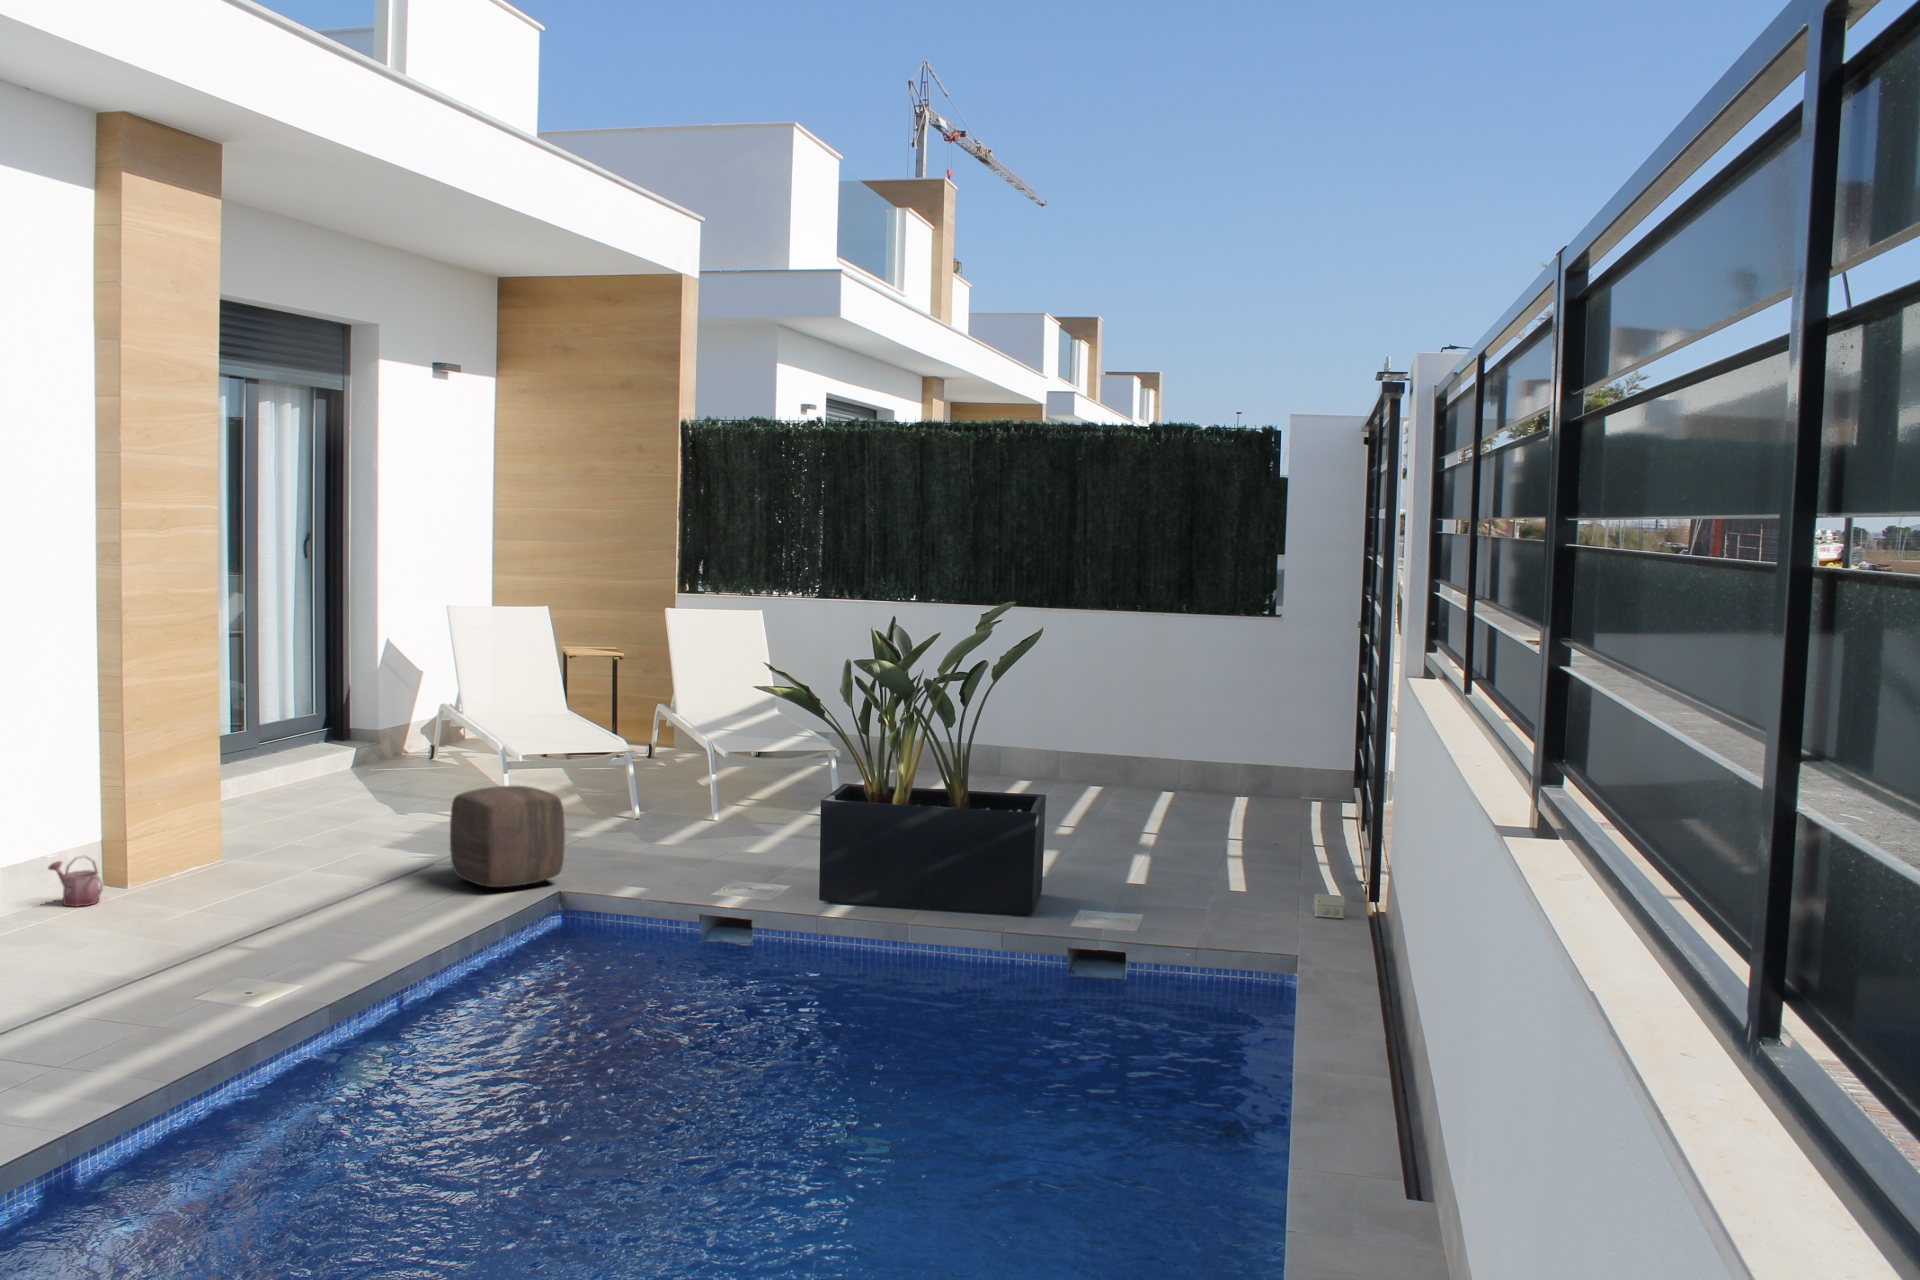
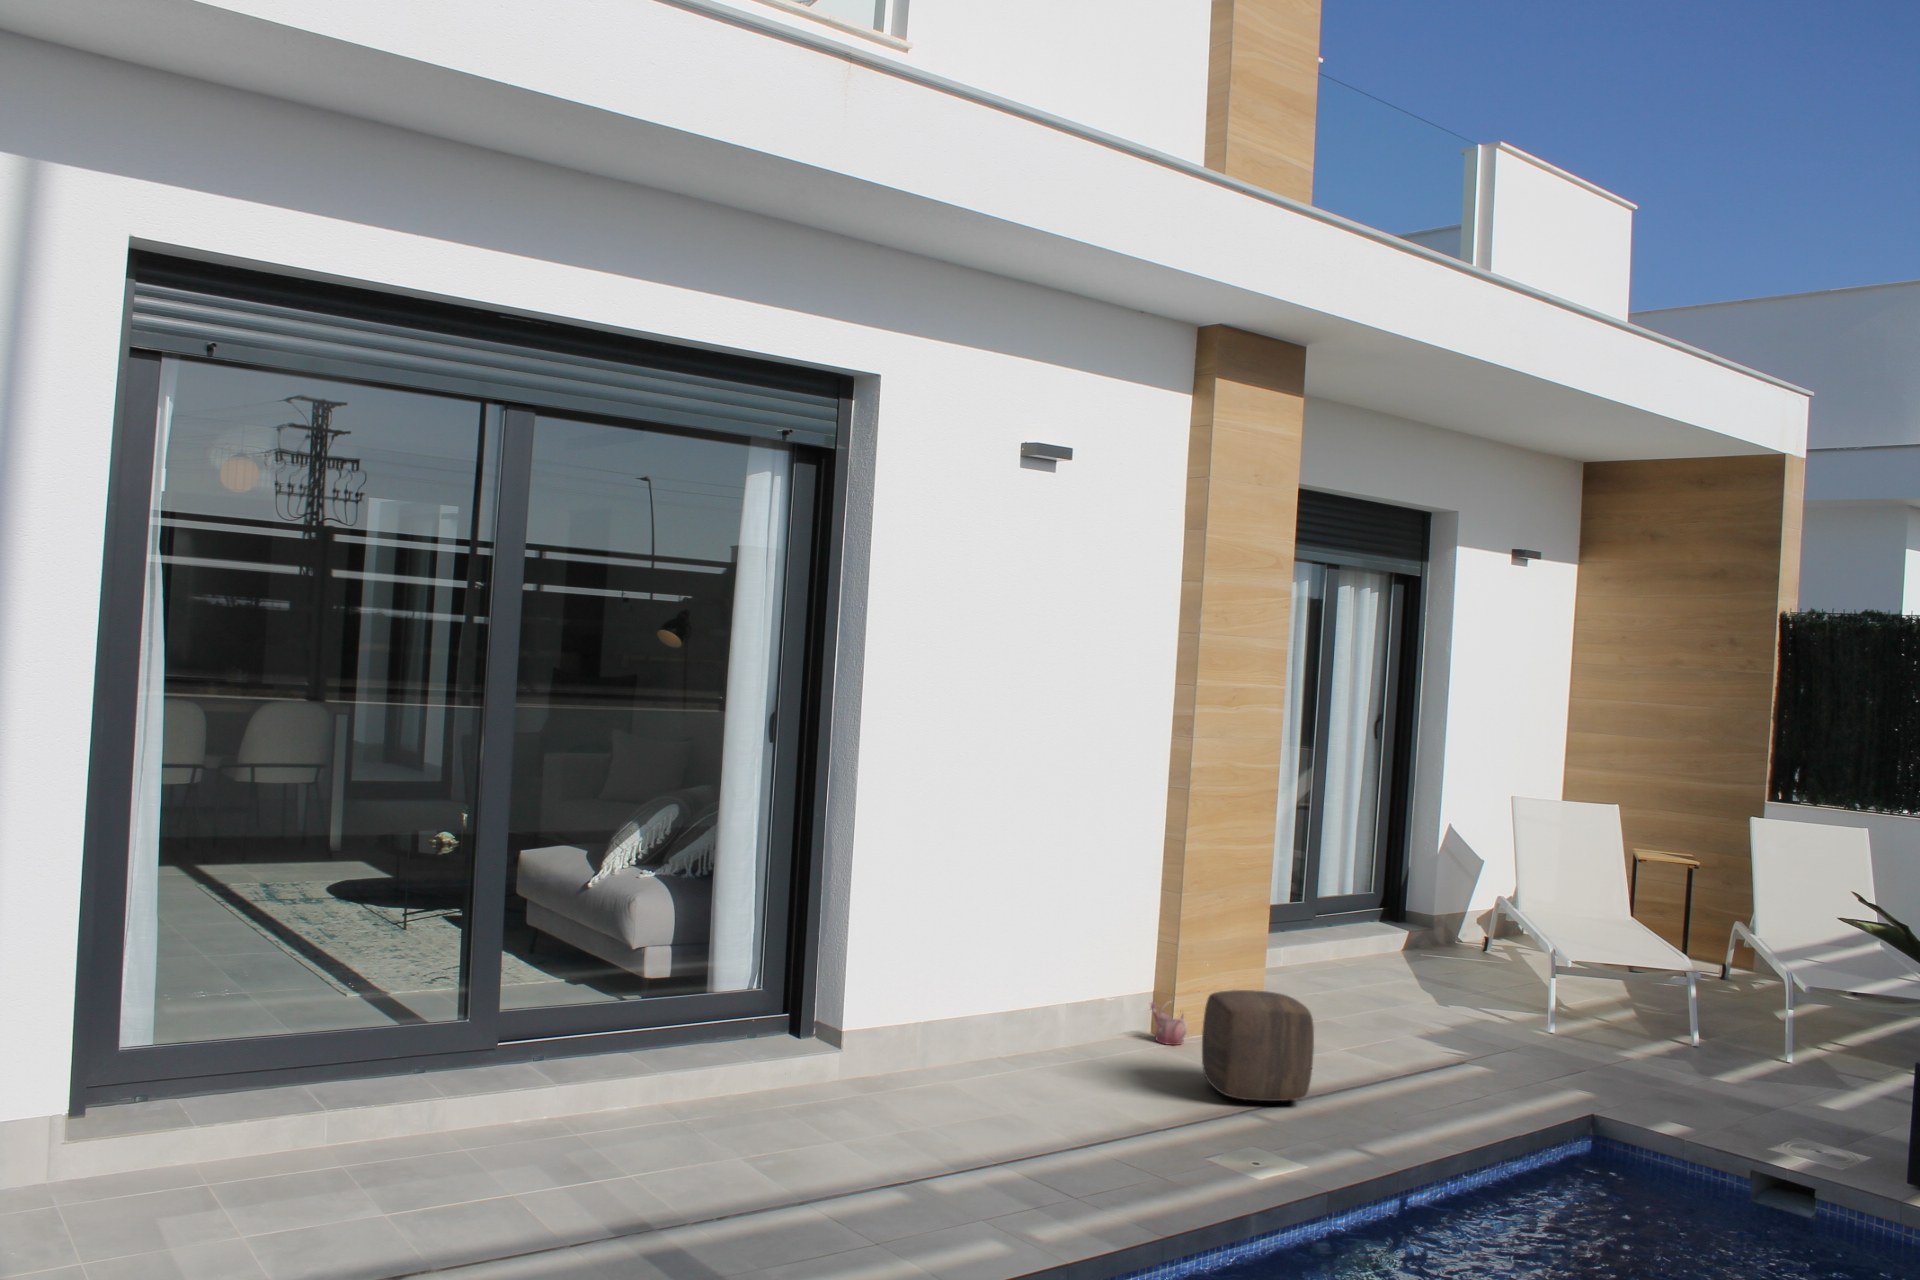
ottoman: present [450,786,565,887] -> present [1202,990,1314,1101]

